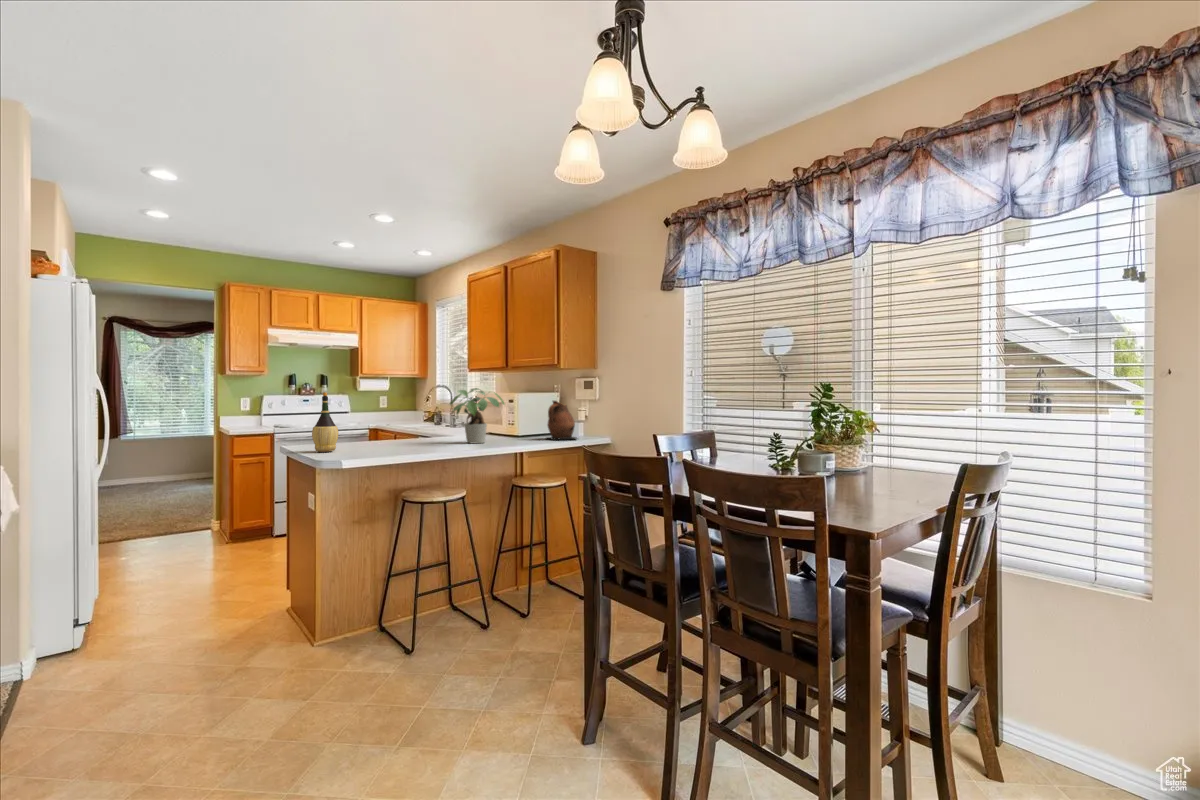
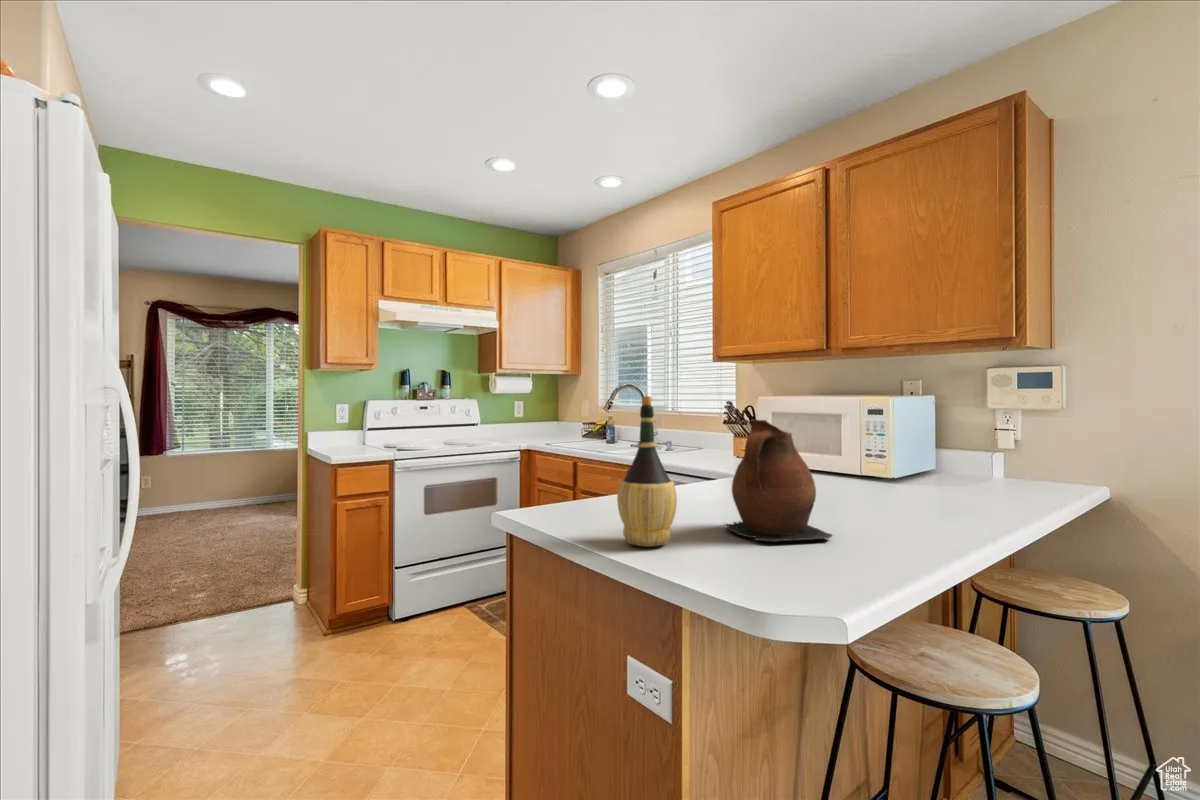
potted plant: present [450,388,504,443] -> none [824,387,927,505]
ceramic pitcher: present [547,401,577,439] -> present [725,420,832,541]

